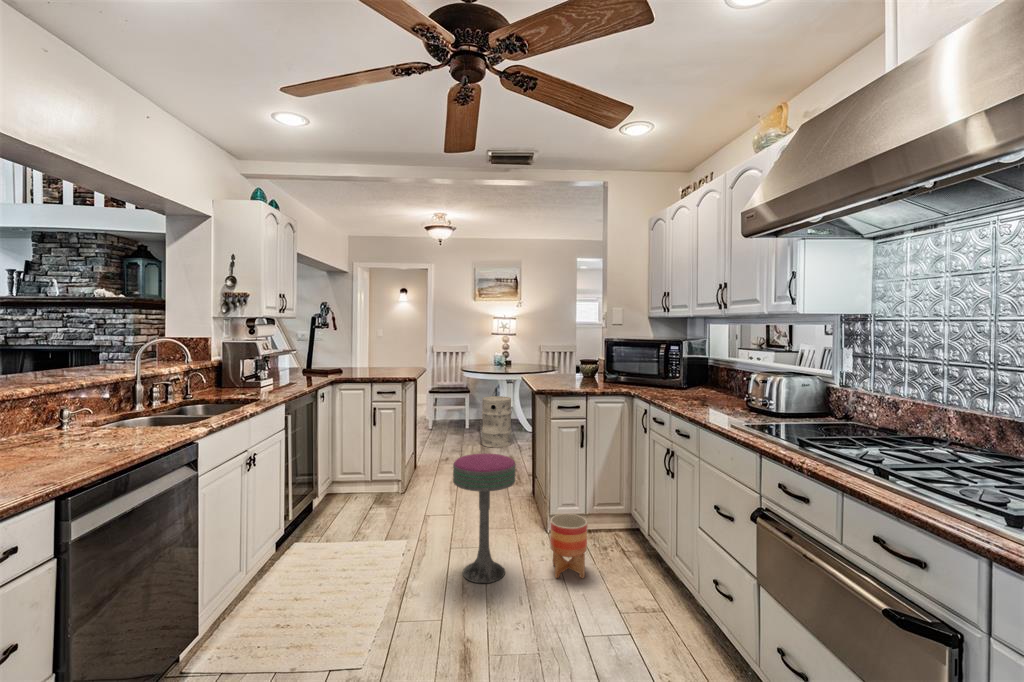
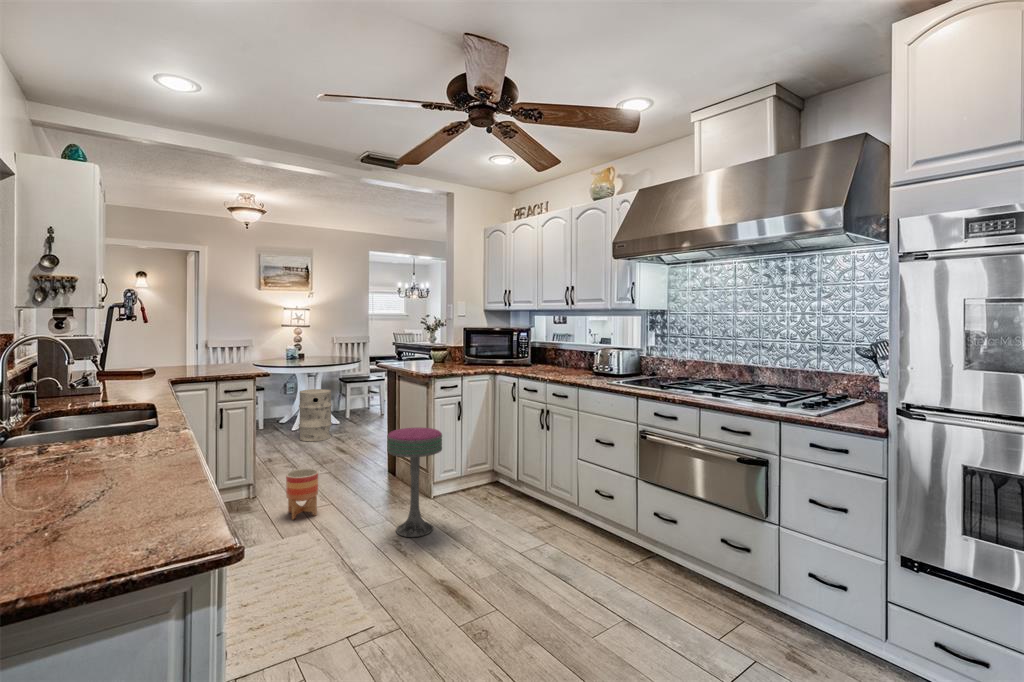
planter: present [550,514,587,578] -> present [286,469,318,520]

